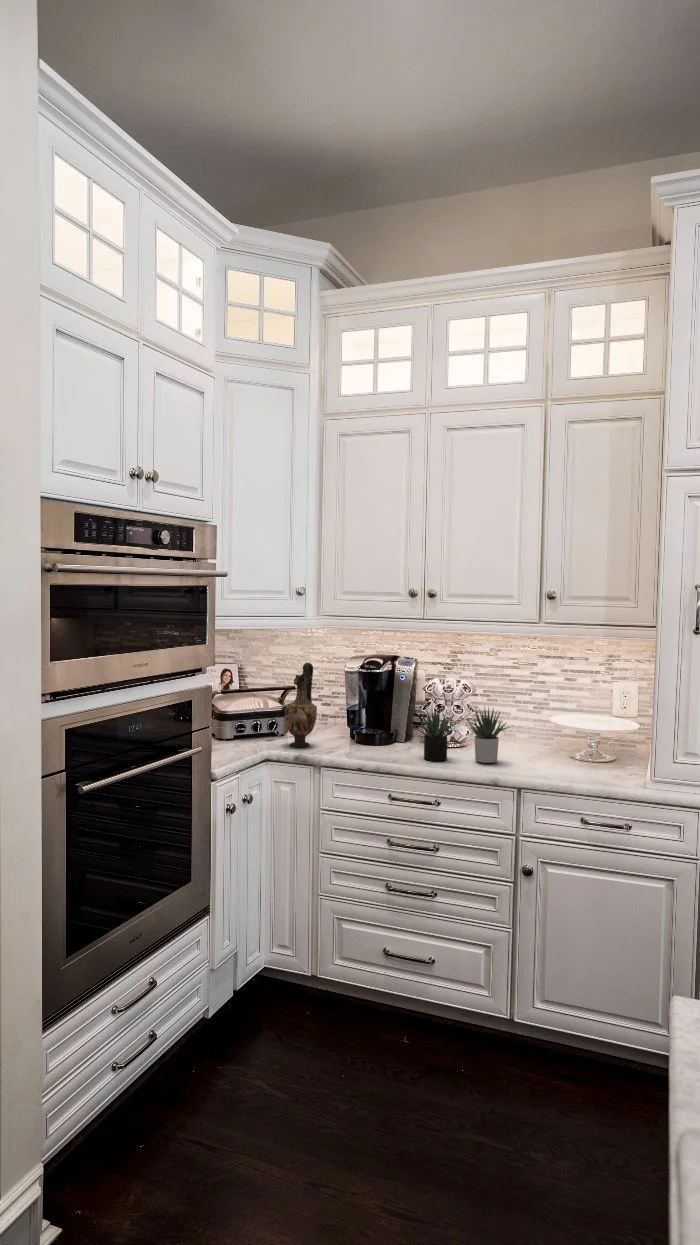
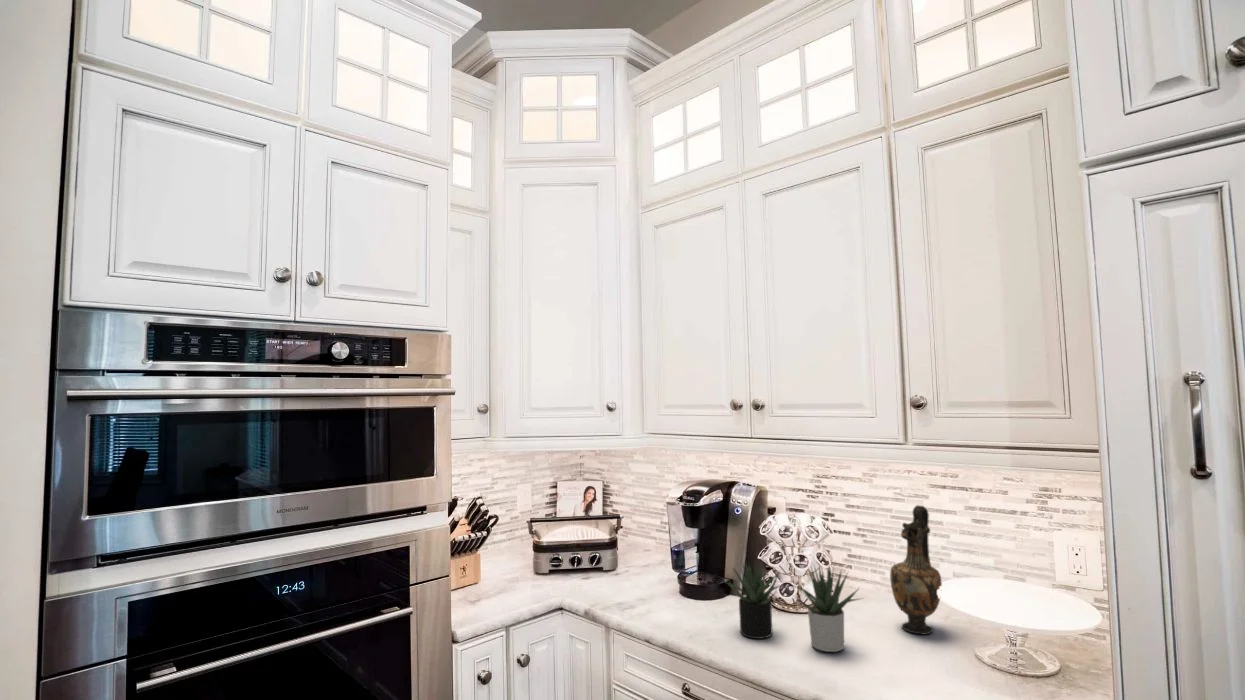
vase: present [285,663,317,747] -> present [890,505,942,634]

